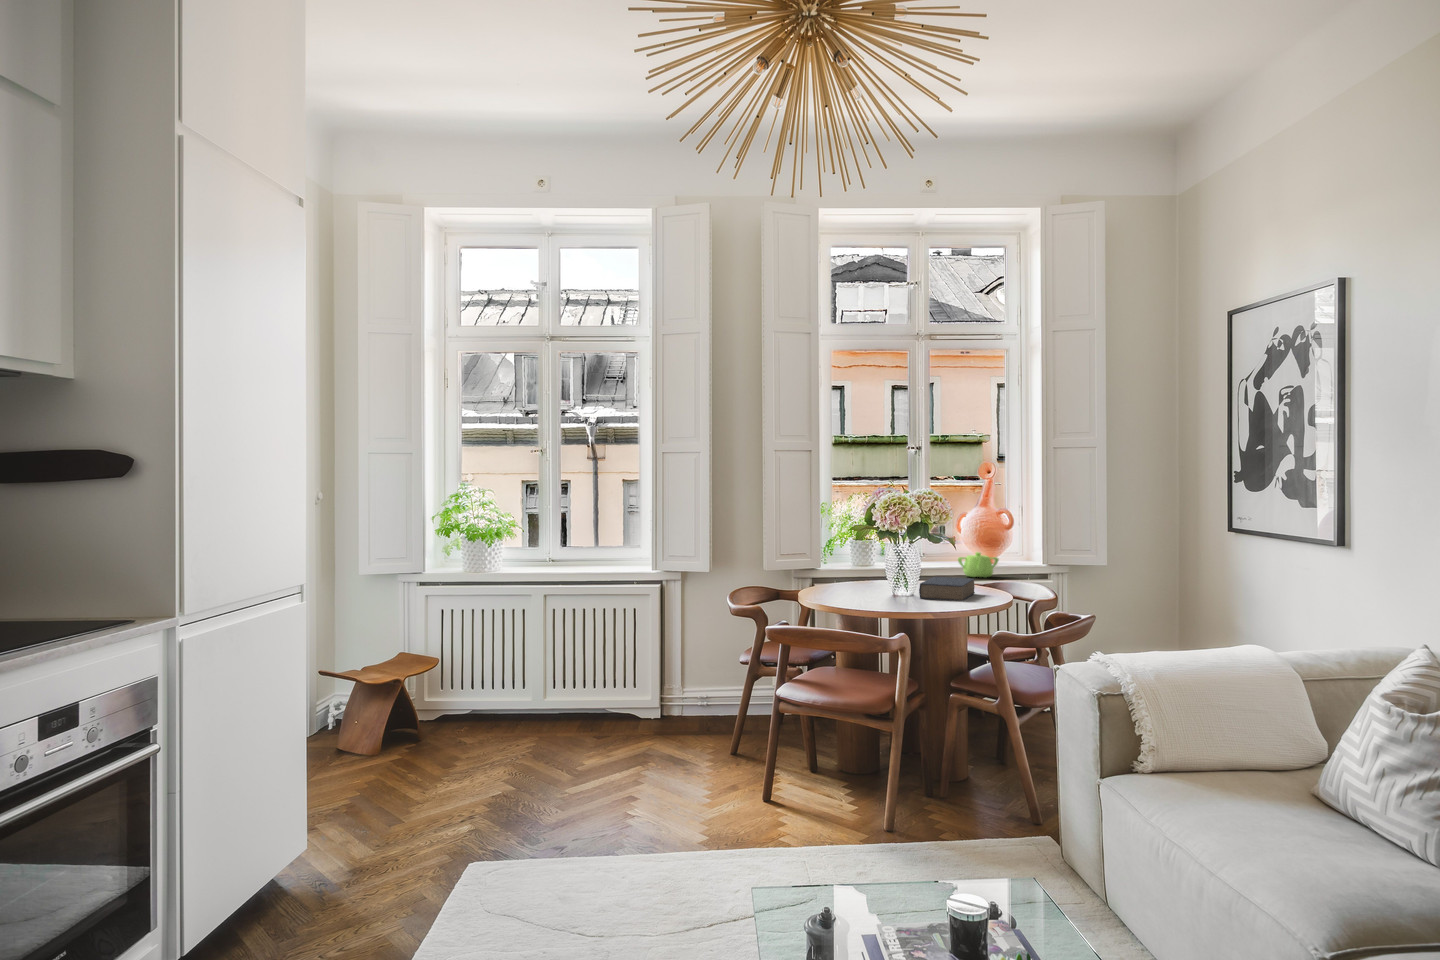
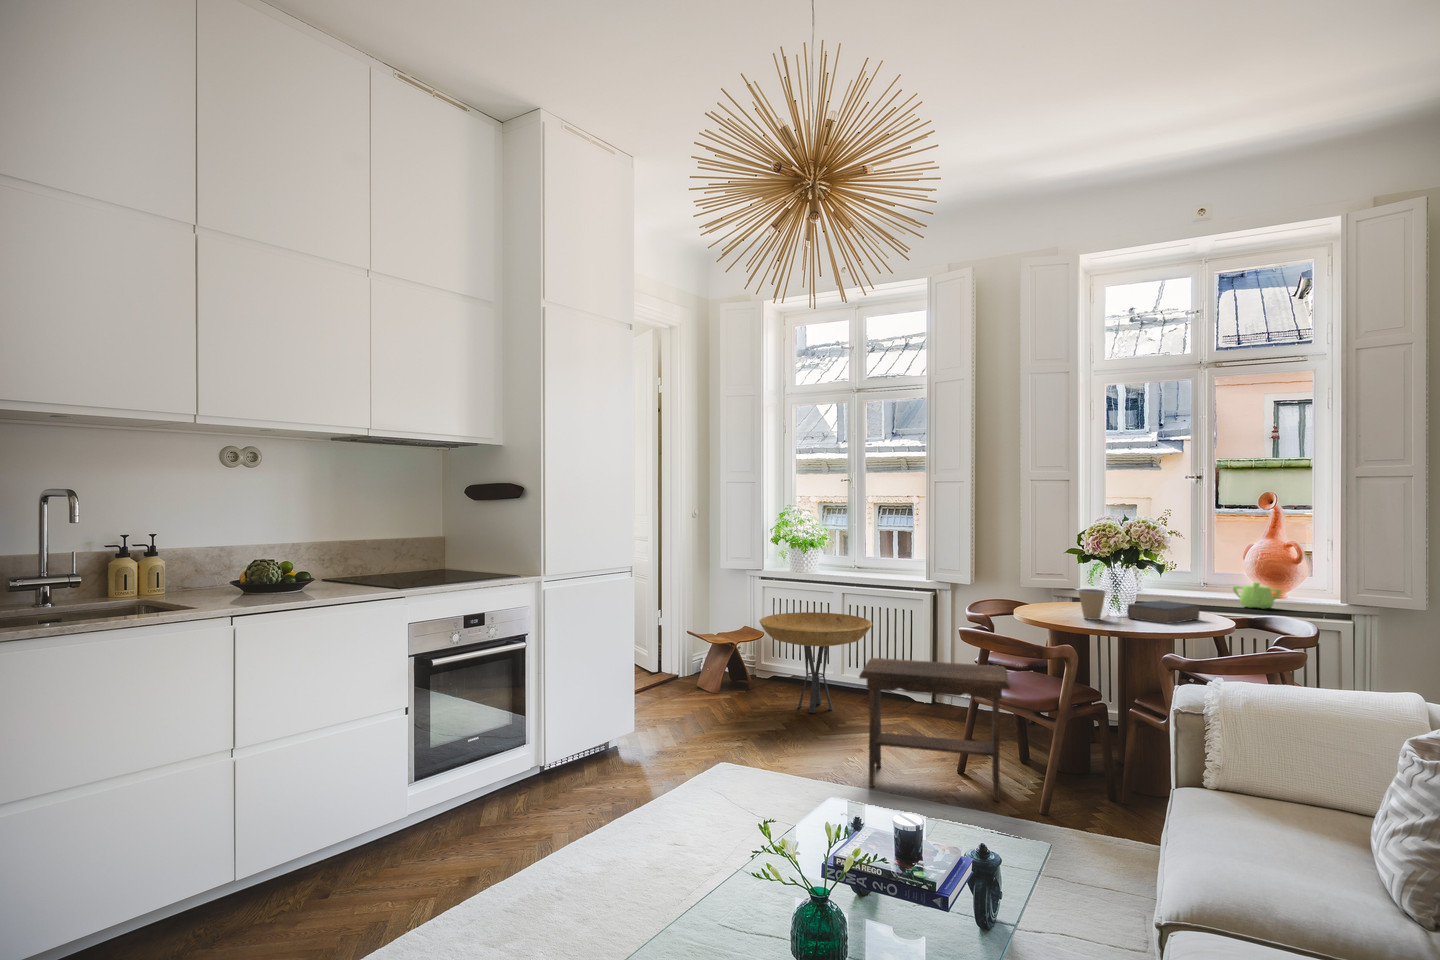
coffee cup: none [880,570,908,603] -> present [1078,589,1105,620]
side table: none [452,623,602,756] -> present [759,612,872,713]
footstool: none [655,666,843,841] -> present [859,658,1010,801]

